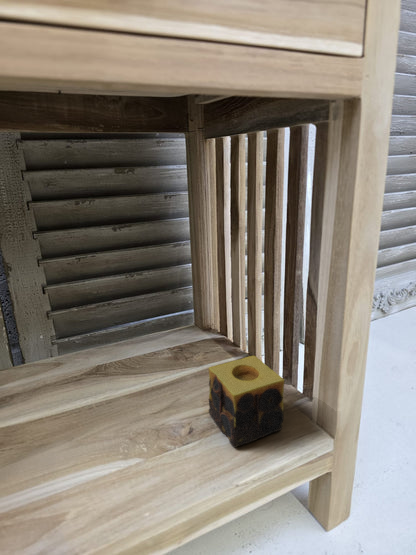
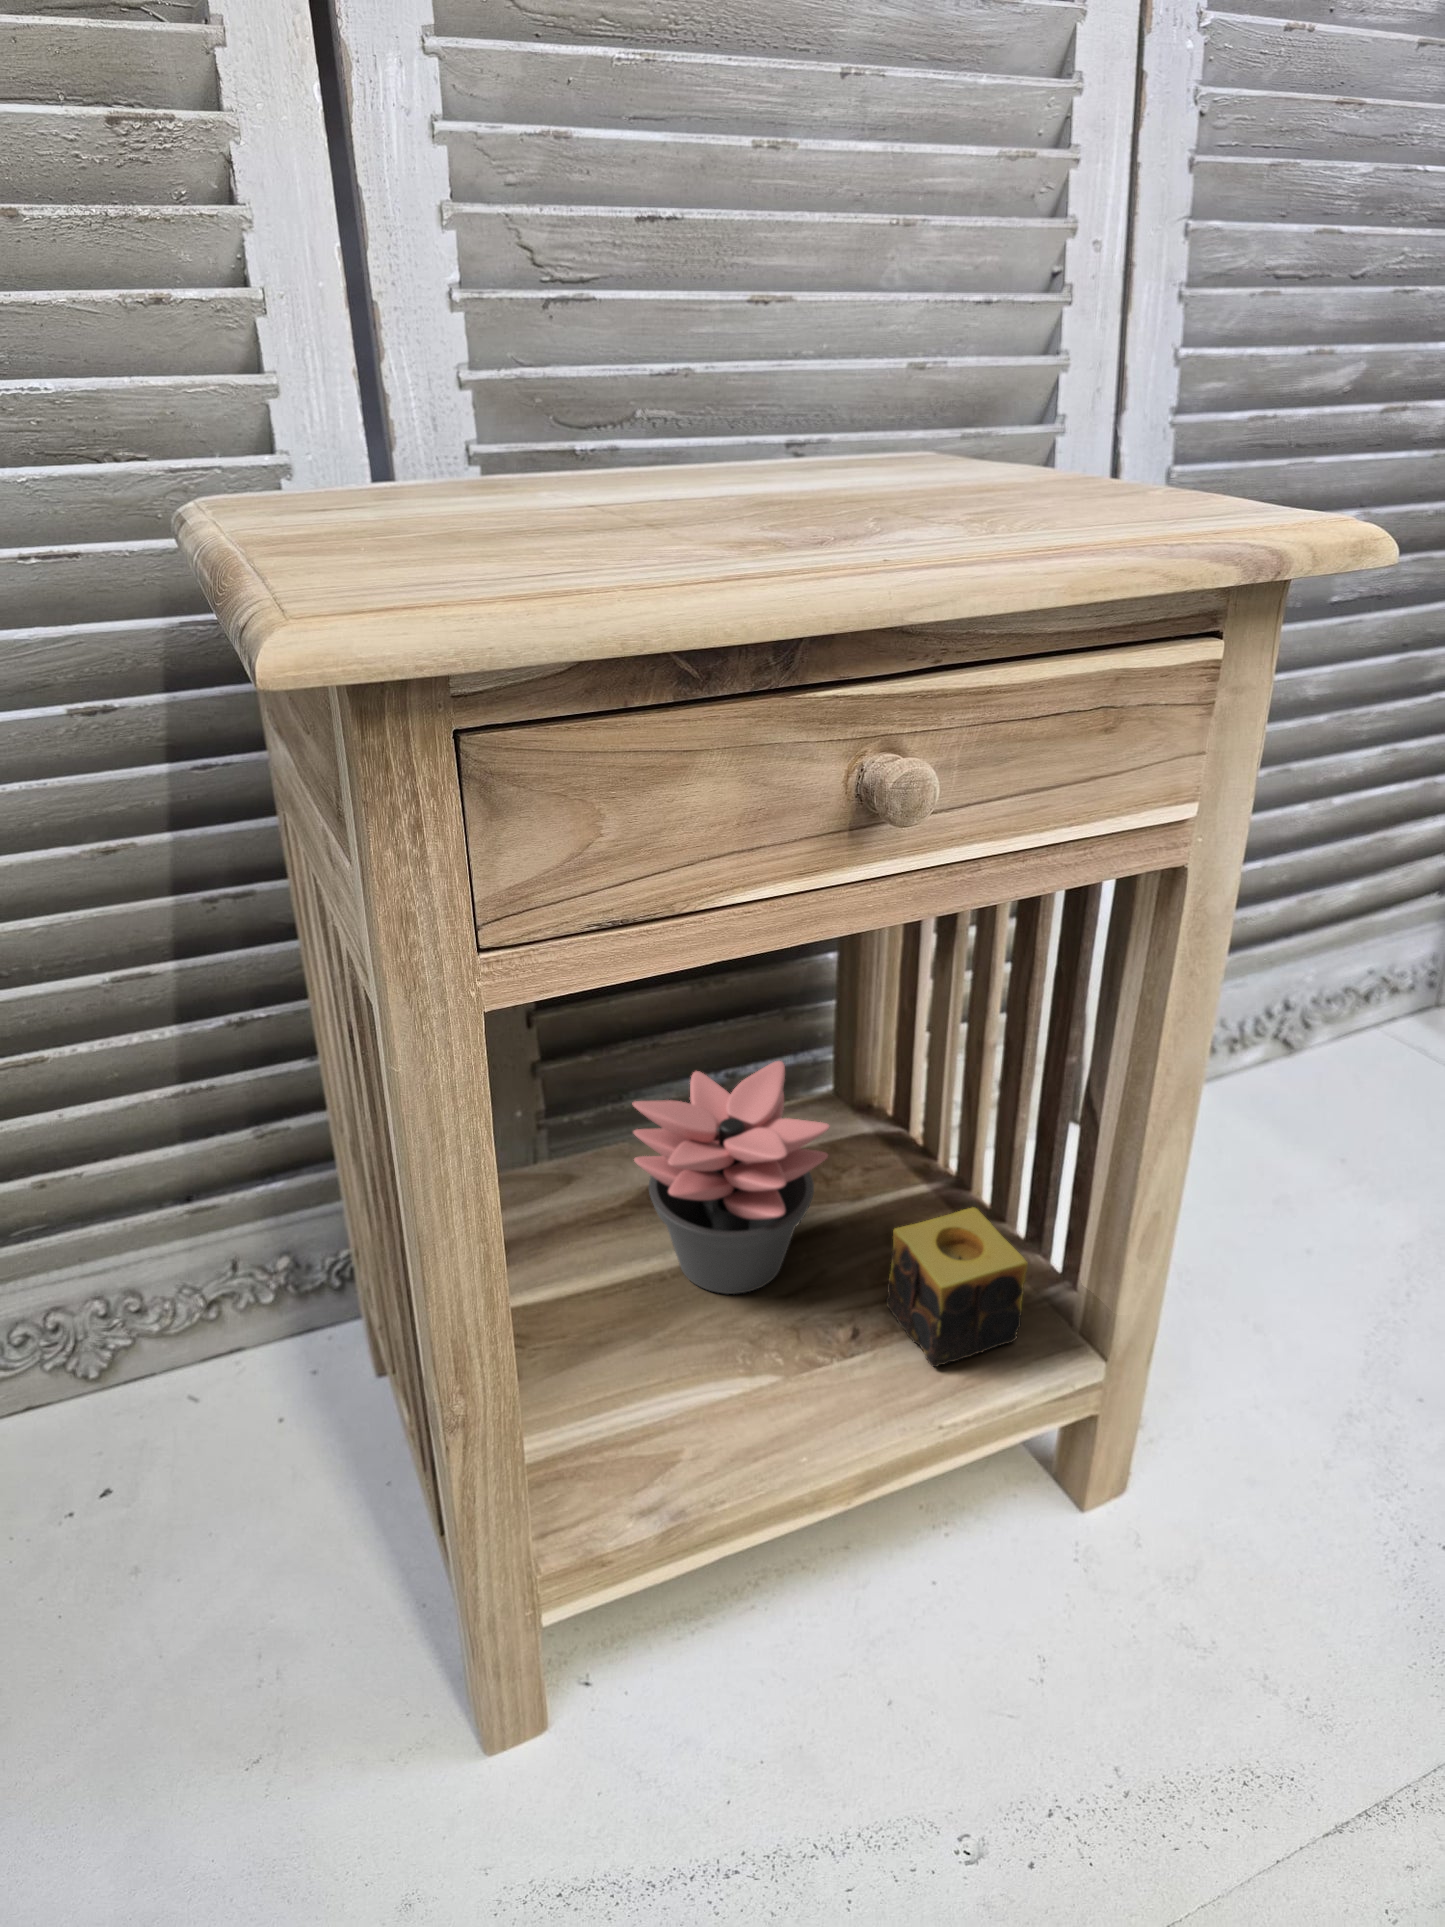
succulent plant: none [65,289,173,413] -> present [633,1061,829,1294]

